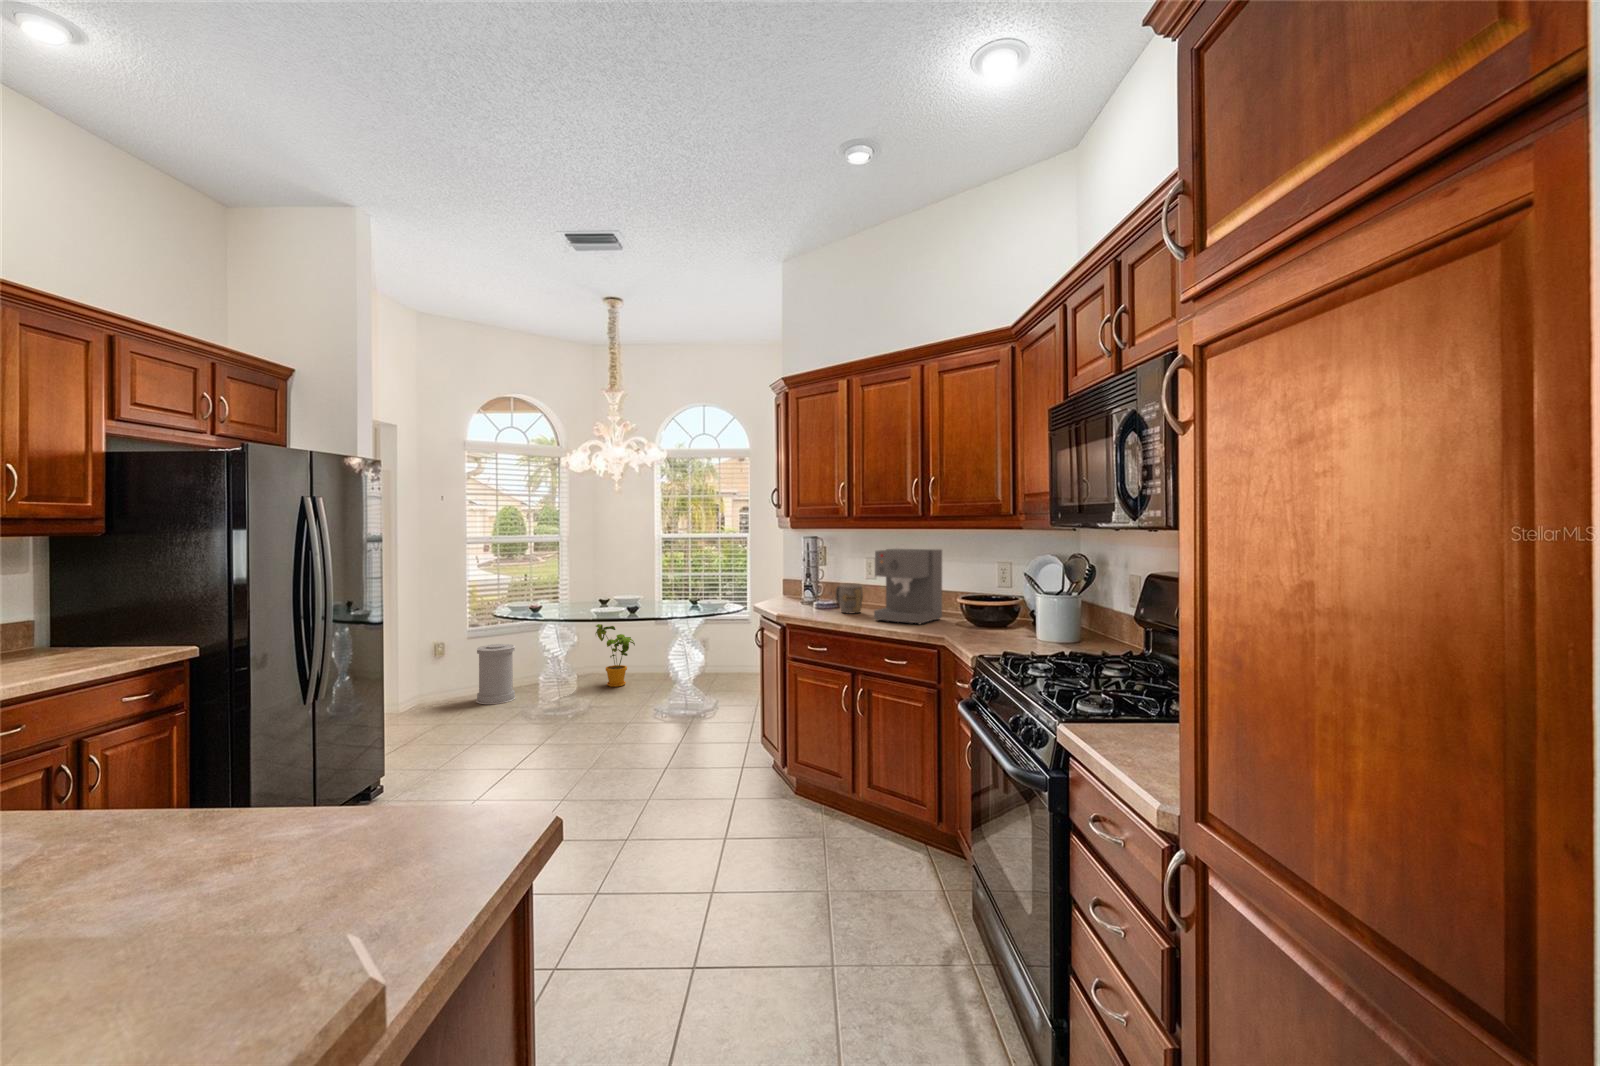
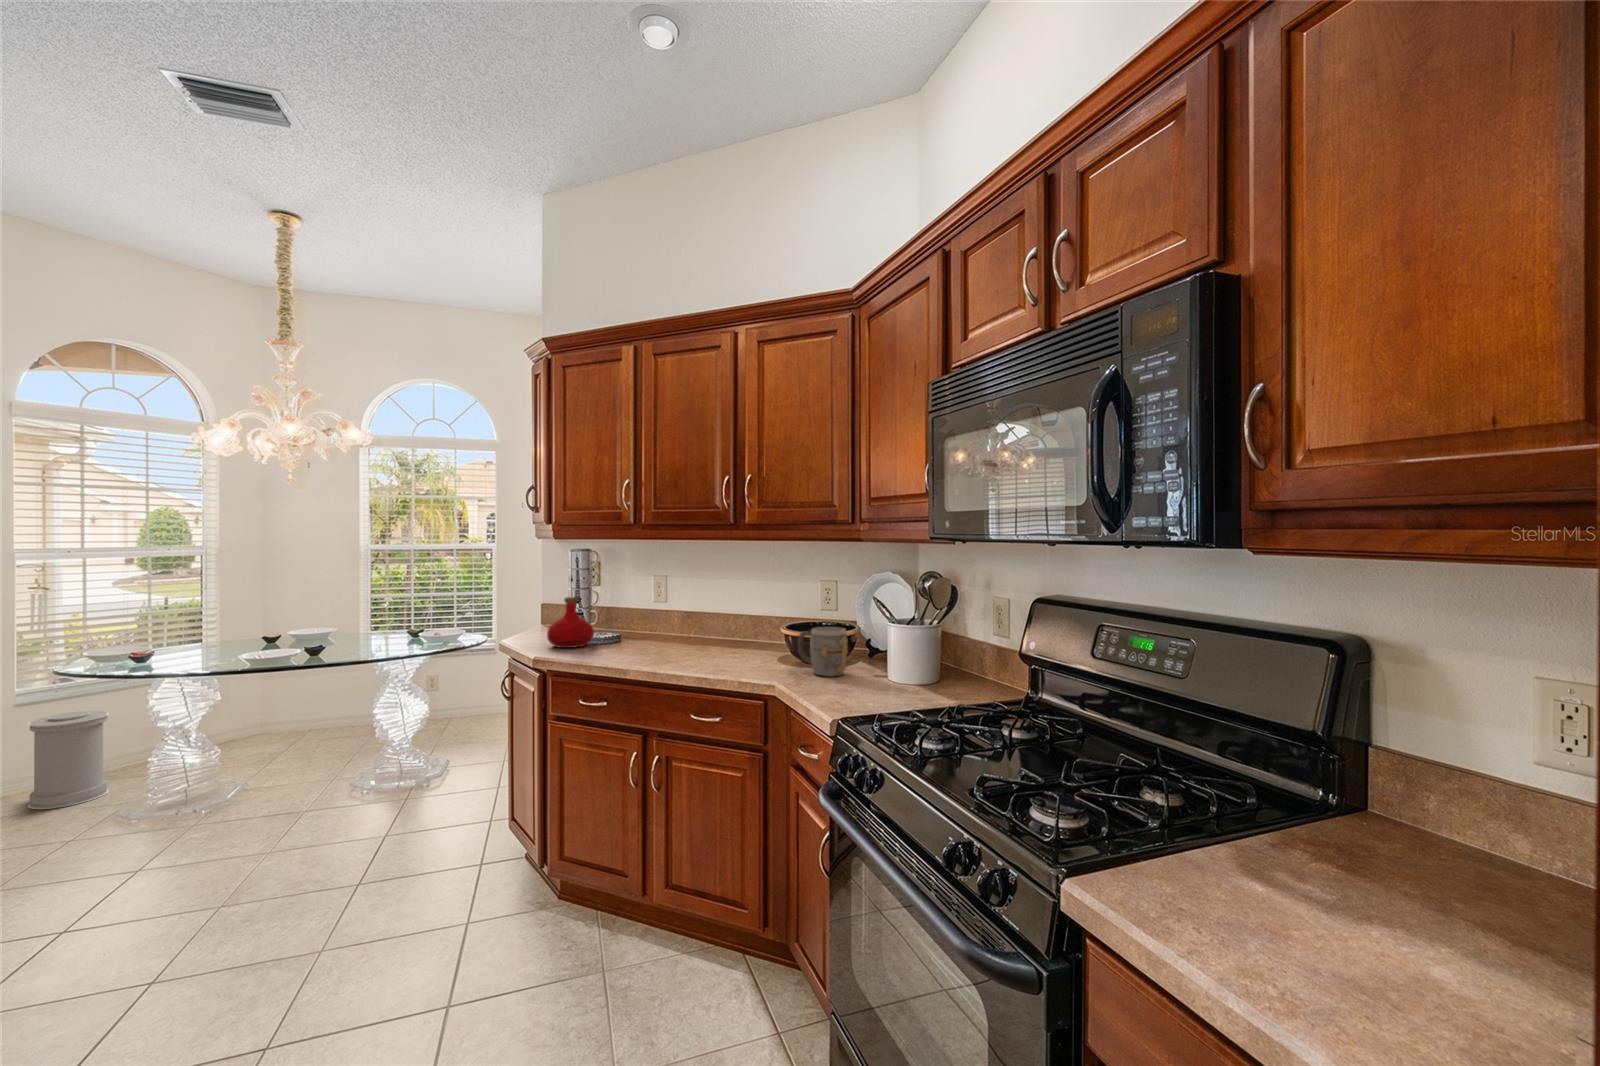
coffee maker: present [874,549,942,625] -> none [672,565,758,664]
bottle: none [786,573,819,610] -> present [547,597,594,648]
mug: present [835,583,863,613] -> present [798,627,848,677]
house plant: present [596,624,635,687] -> none [258,671,325,756]

